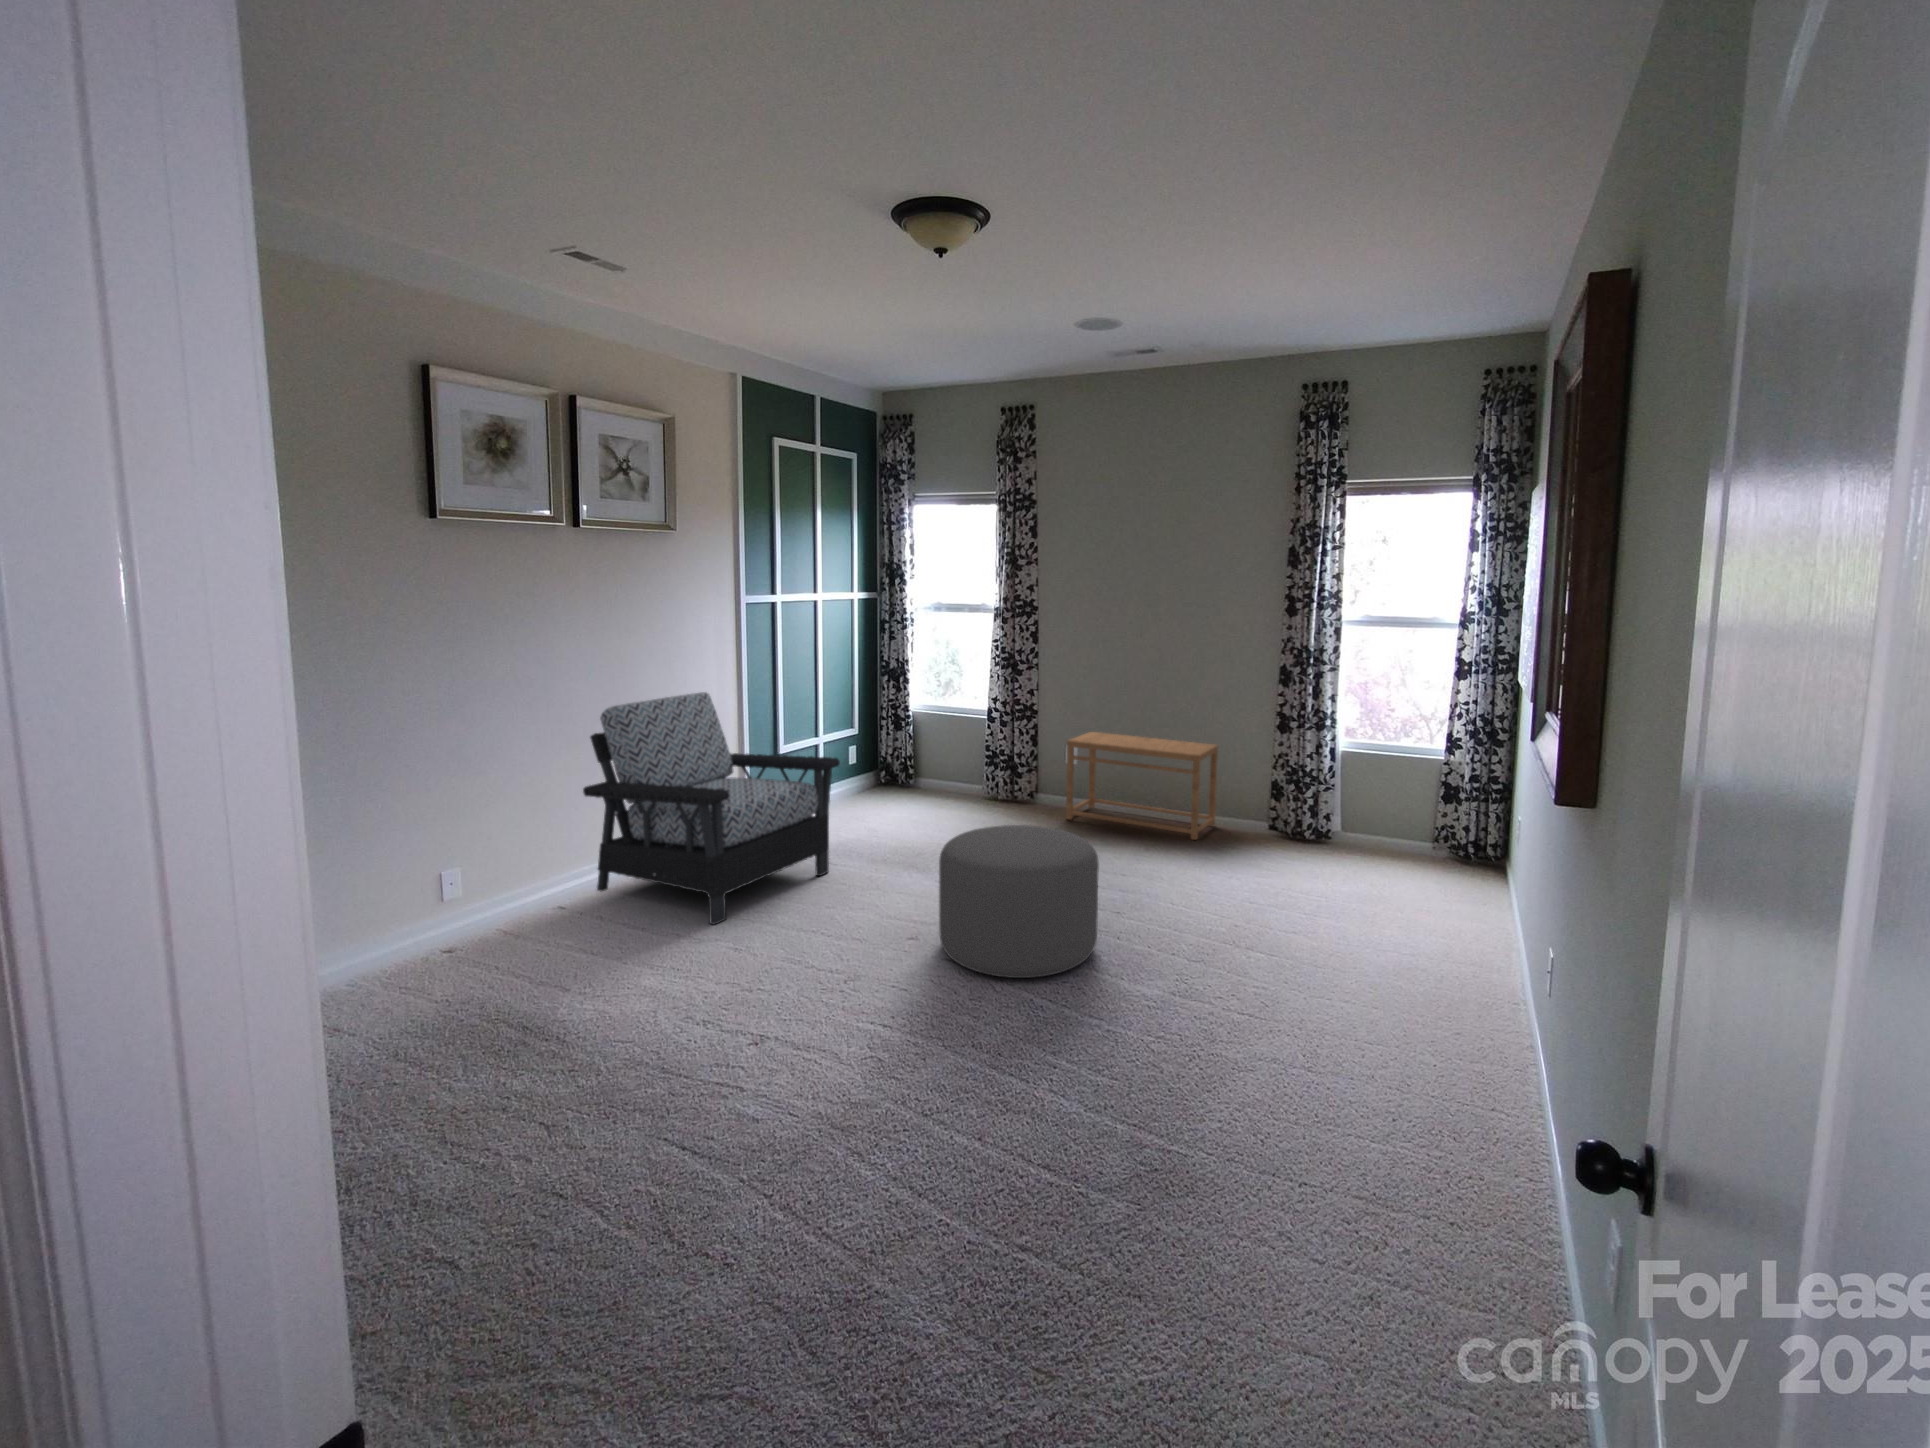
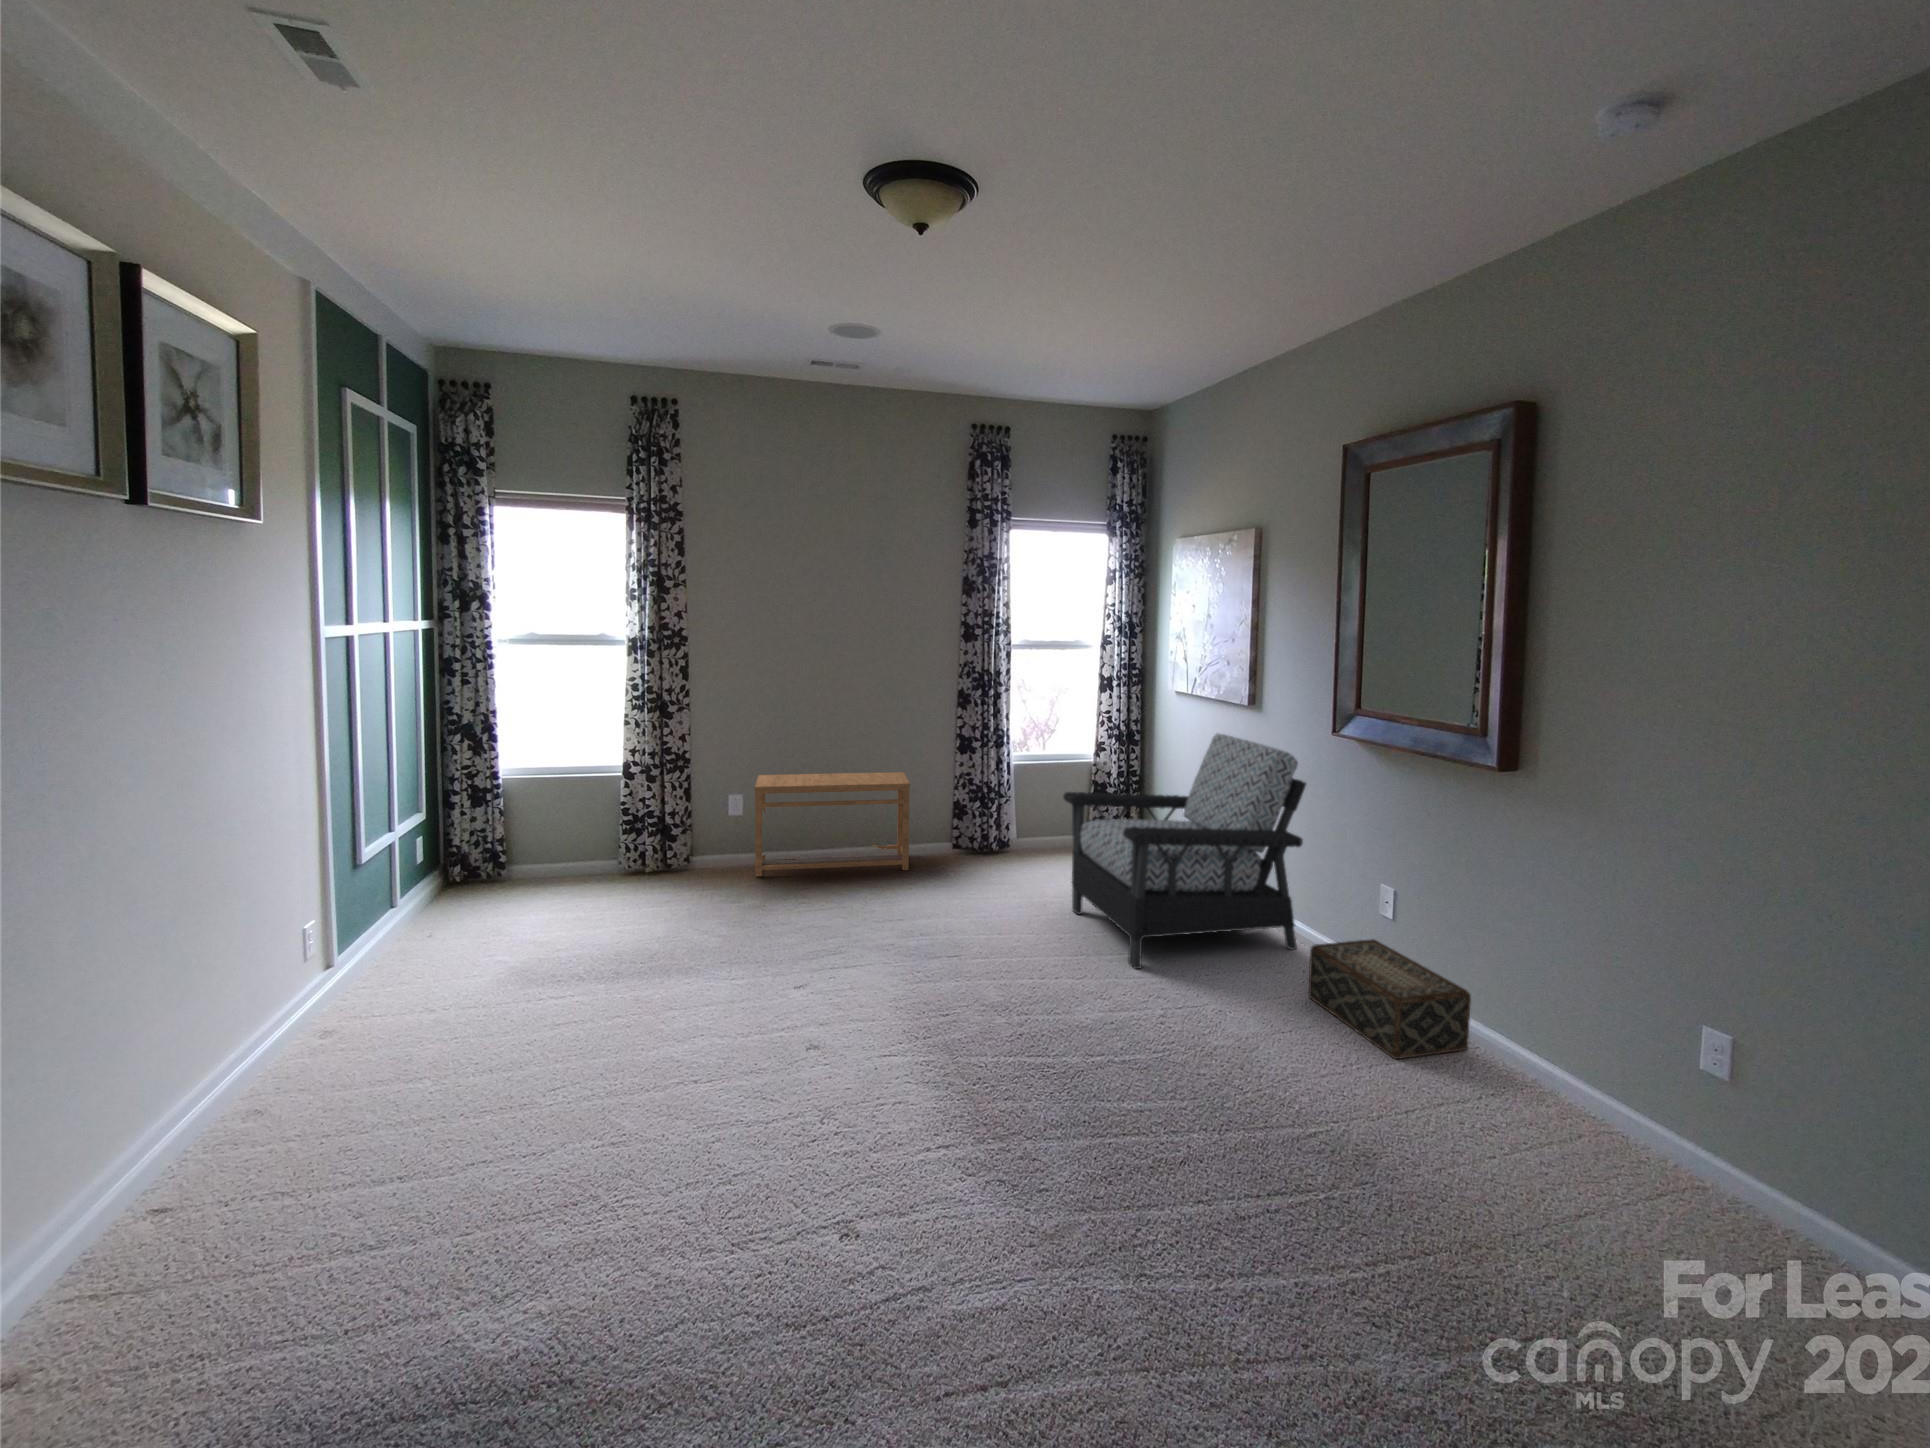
armchair: present [583,692,840,924] -> present [1063,734,1306,969]
ottoman: present [939,825,1099,978] -> none [835,872,1010,1043]
woven basket: none [1400,1009,1539,1207] -> present [1309,939,1471,1059]

